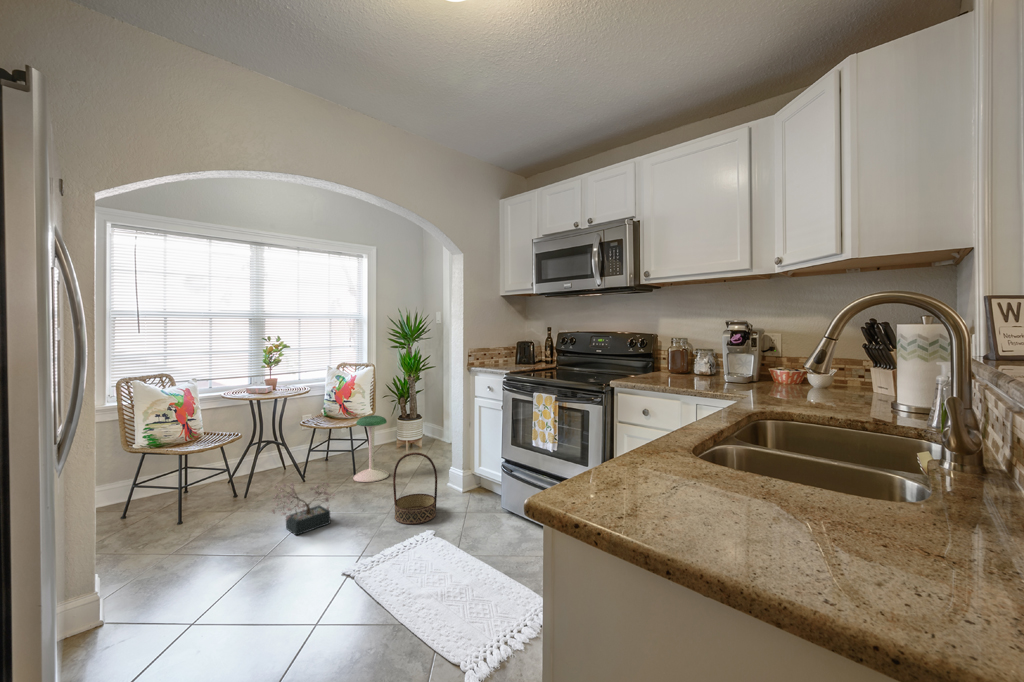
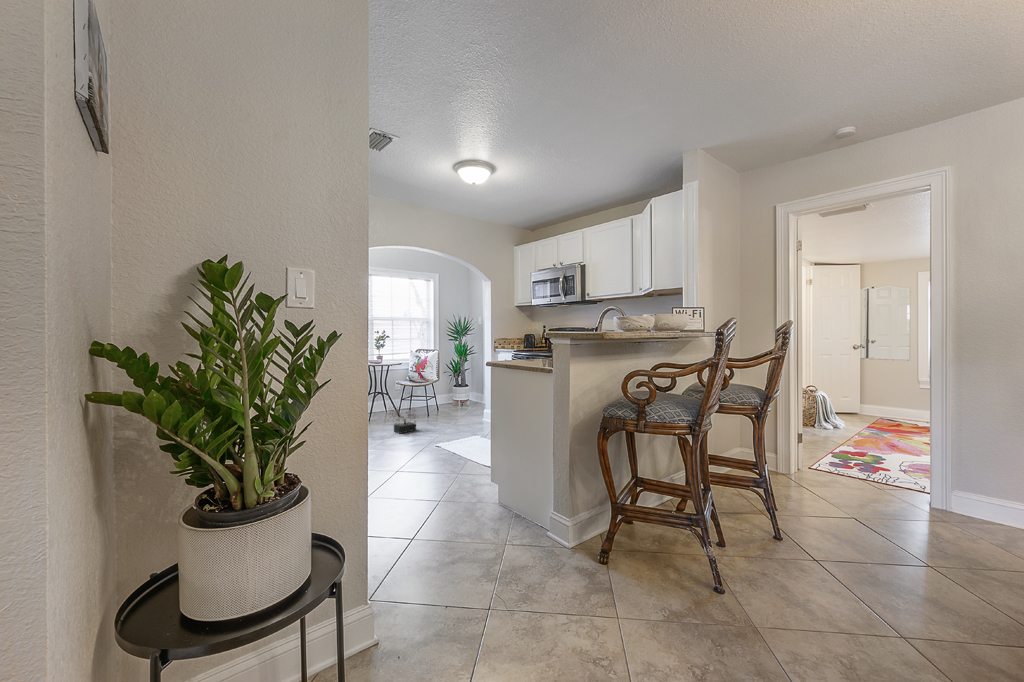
stool: present [353,415,389,482] -> none [426,379,447,418]
basket: present [393,452,437,524] -> none [449,395,473,432]

